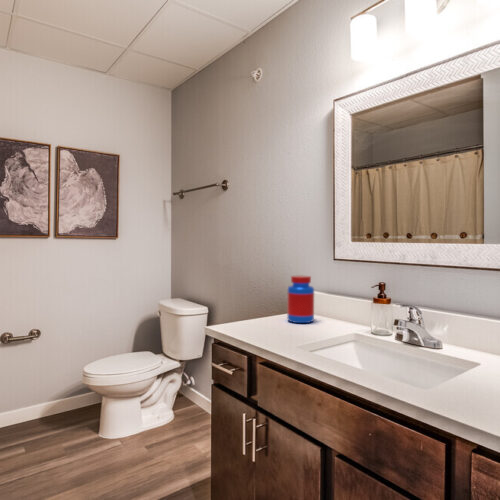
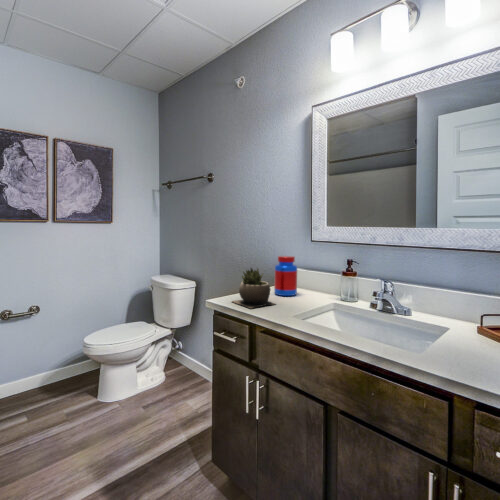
succulent plant: none [232,288,284,335] -> present [232,268,275,308]

